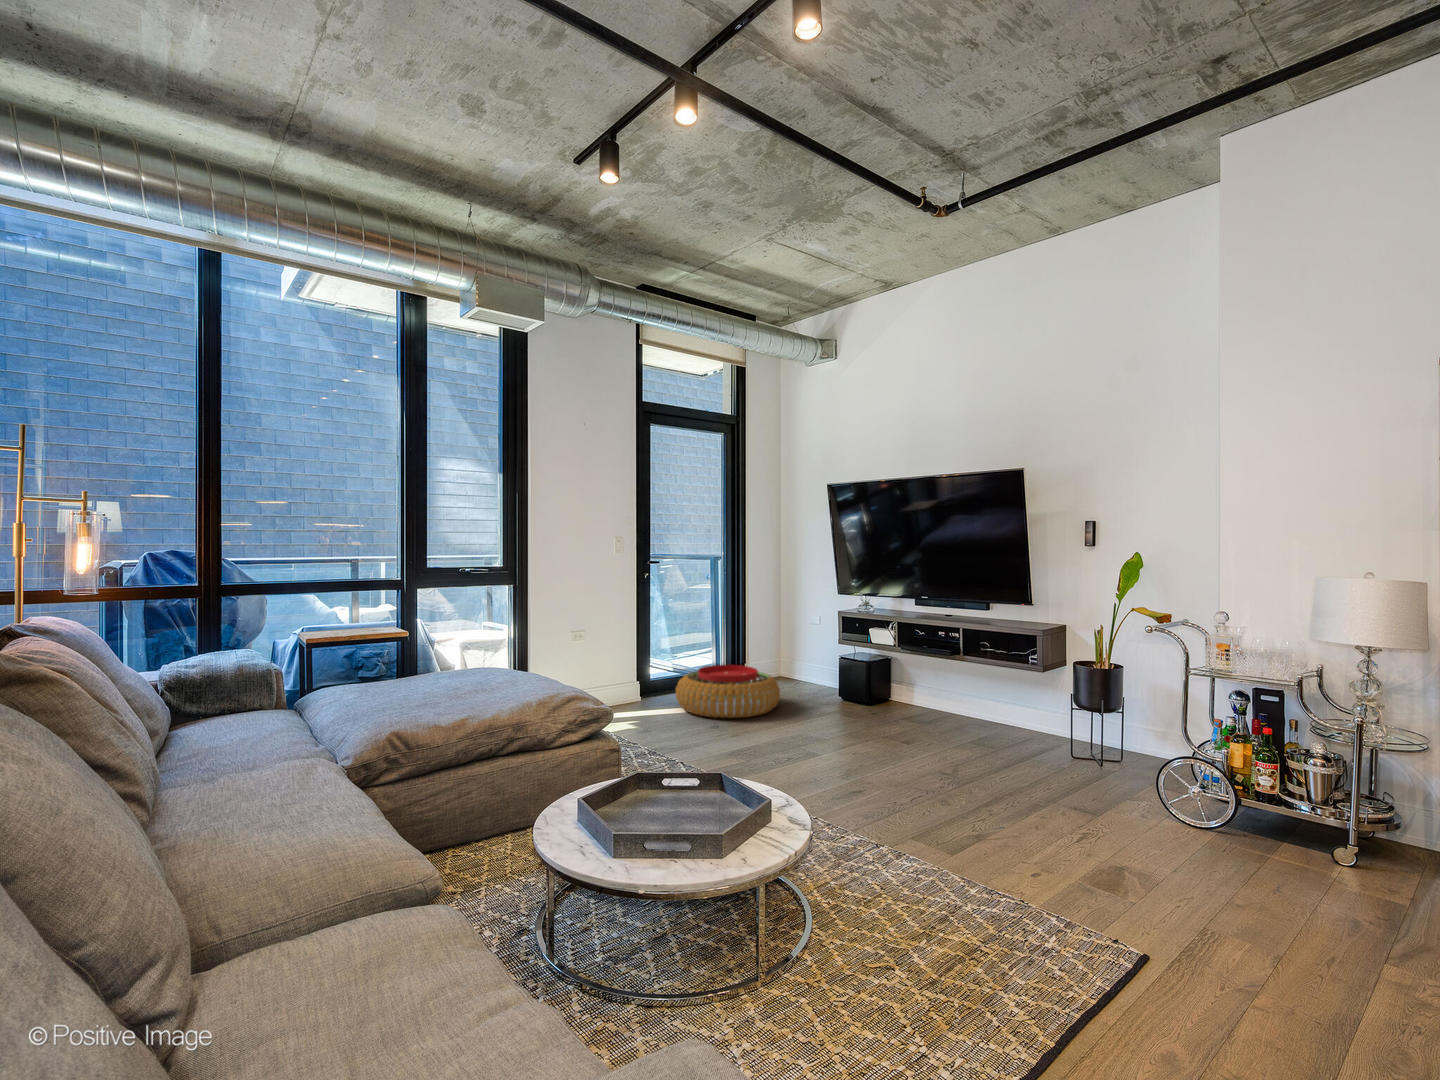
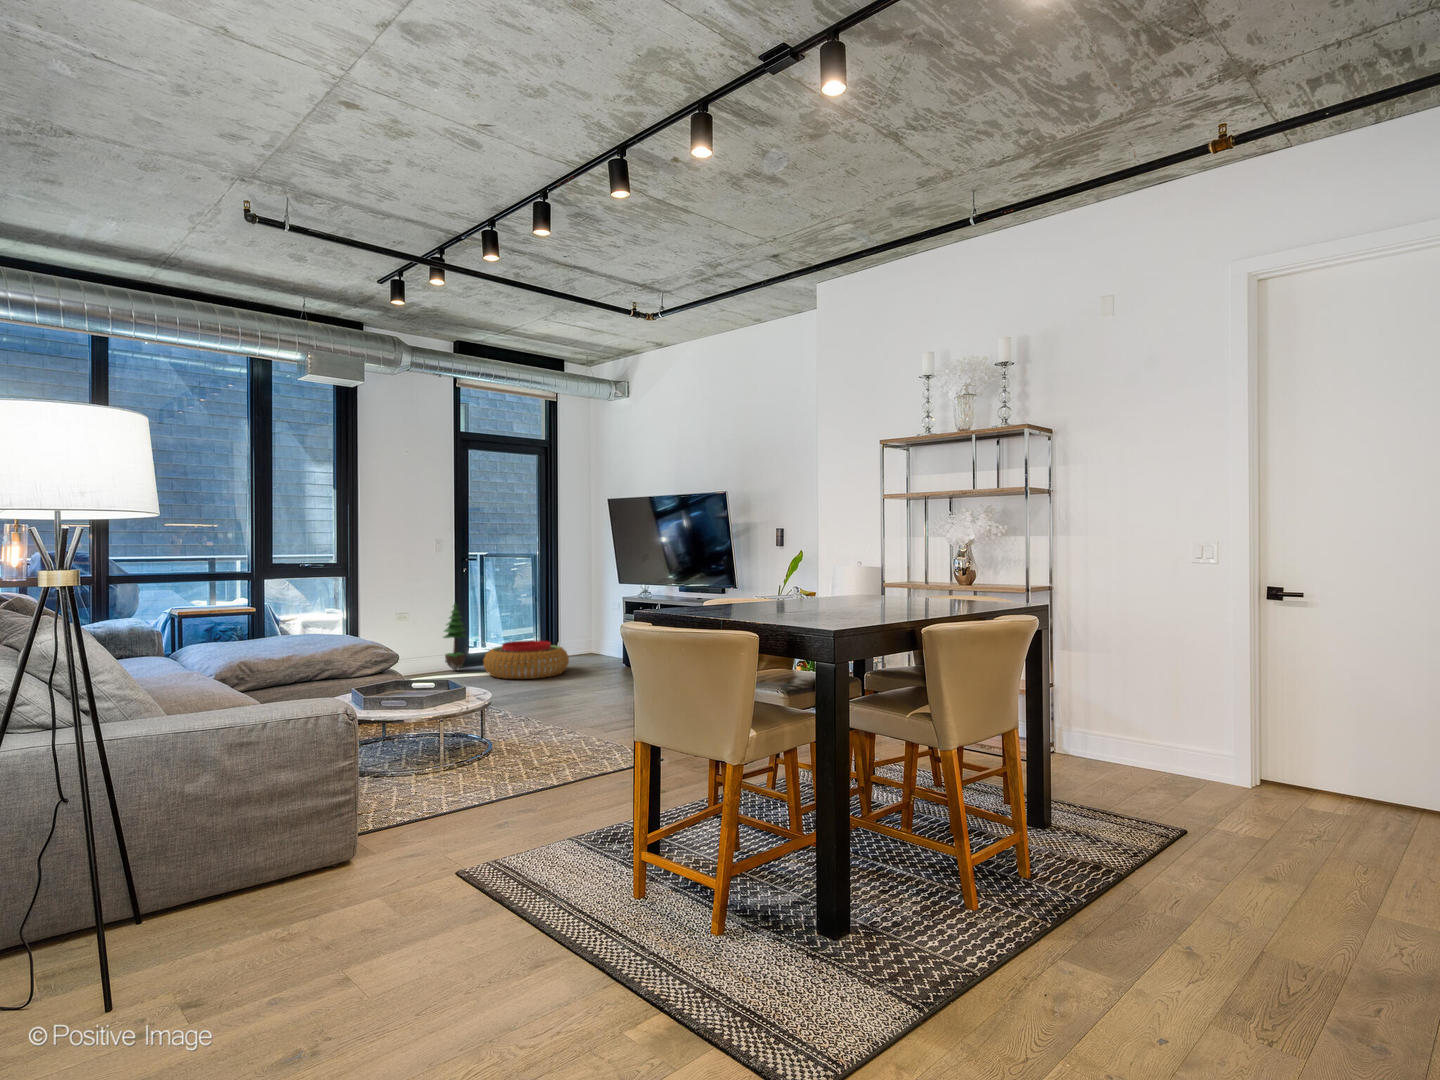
potted tree: none [622,614,652,700] -> present [443,603,466,670]

